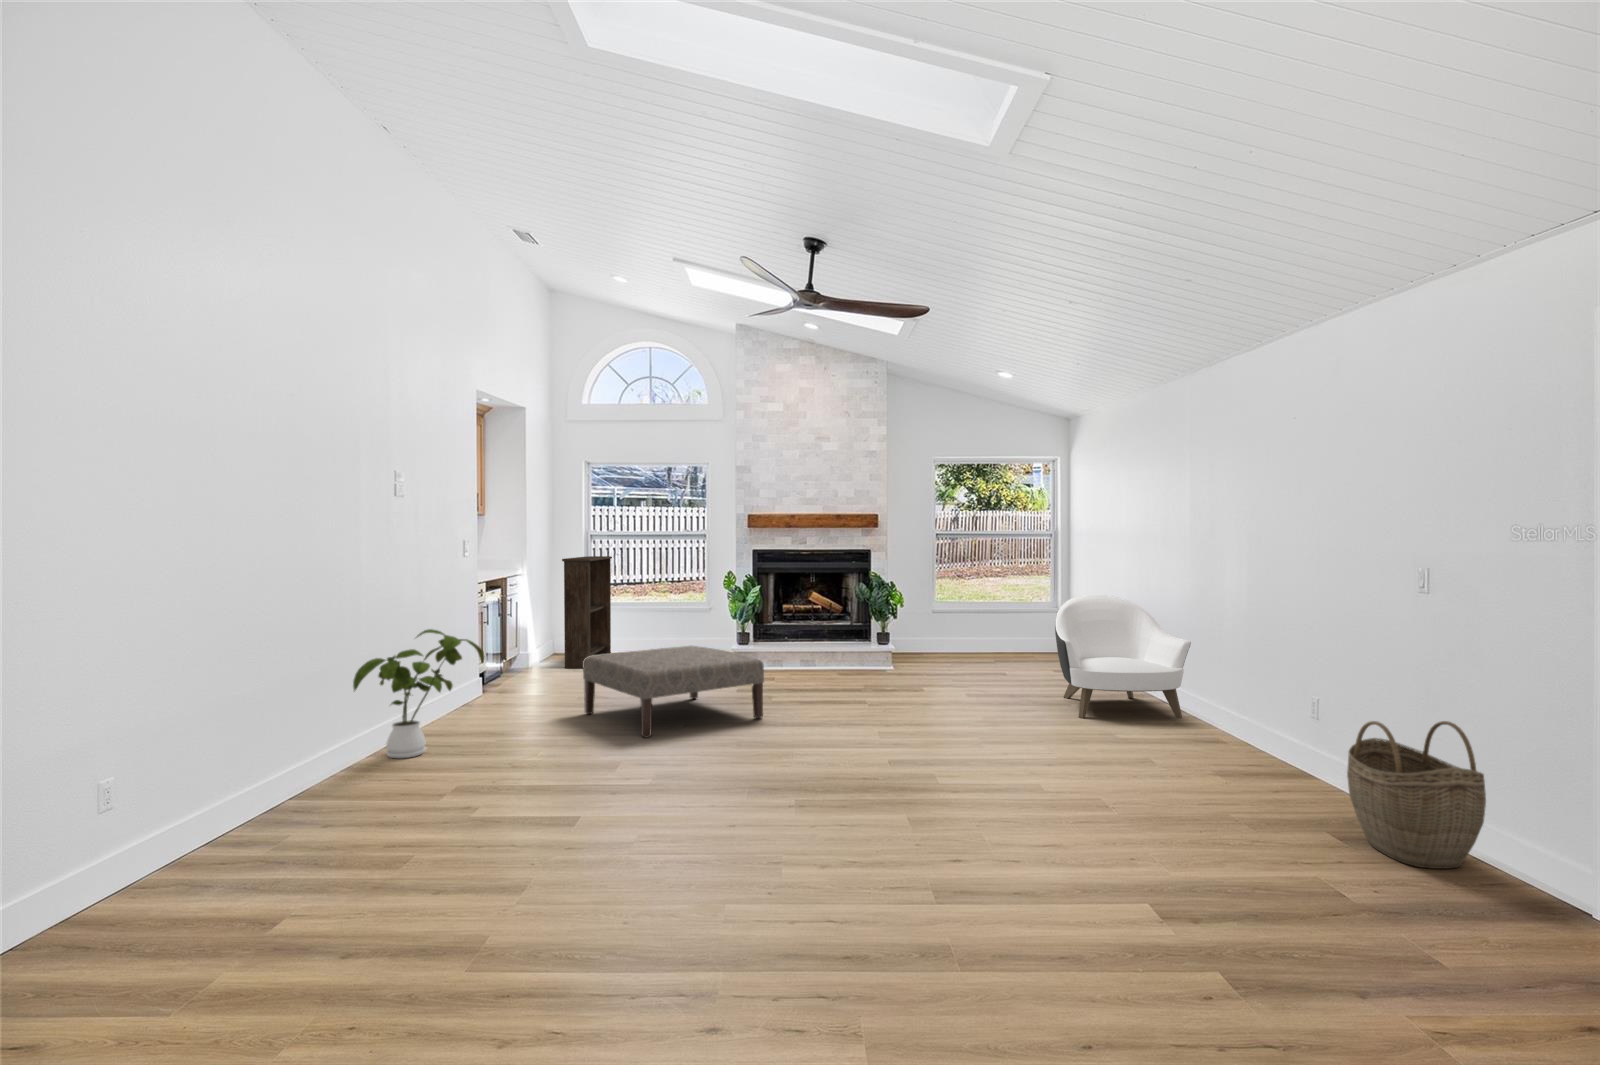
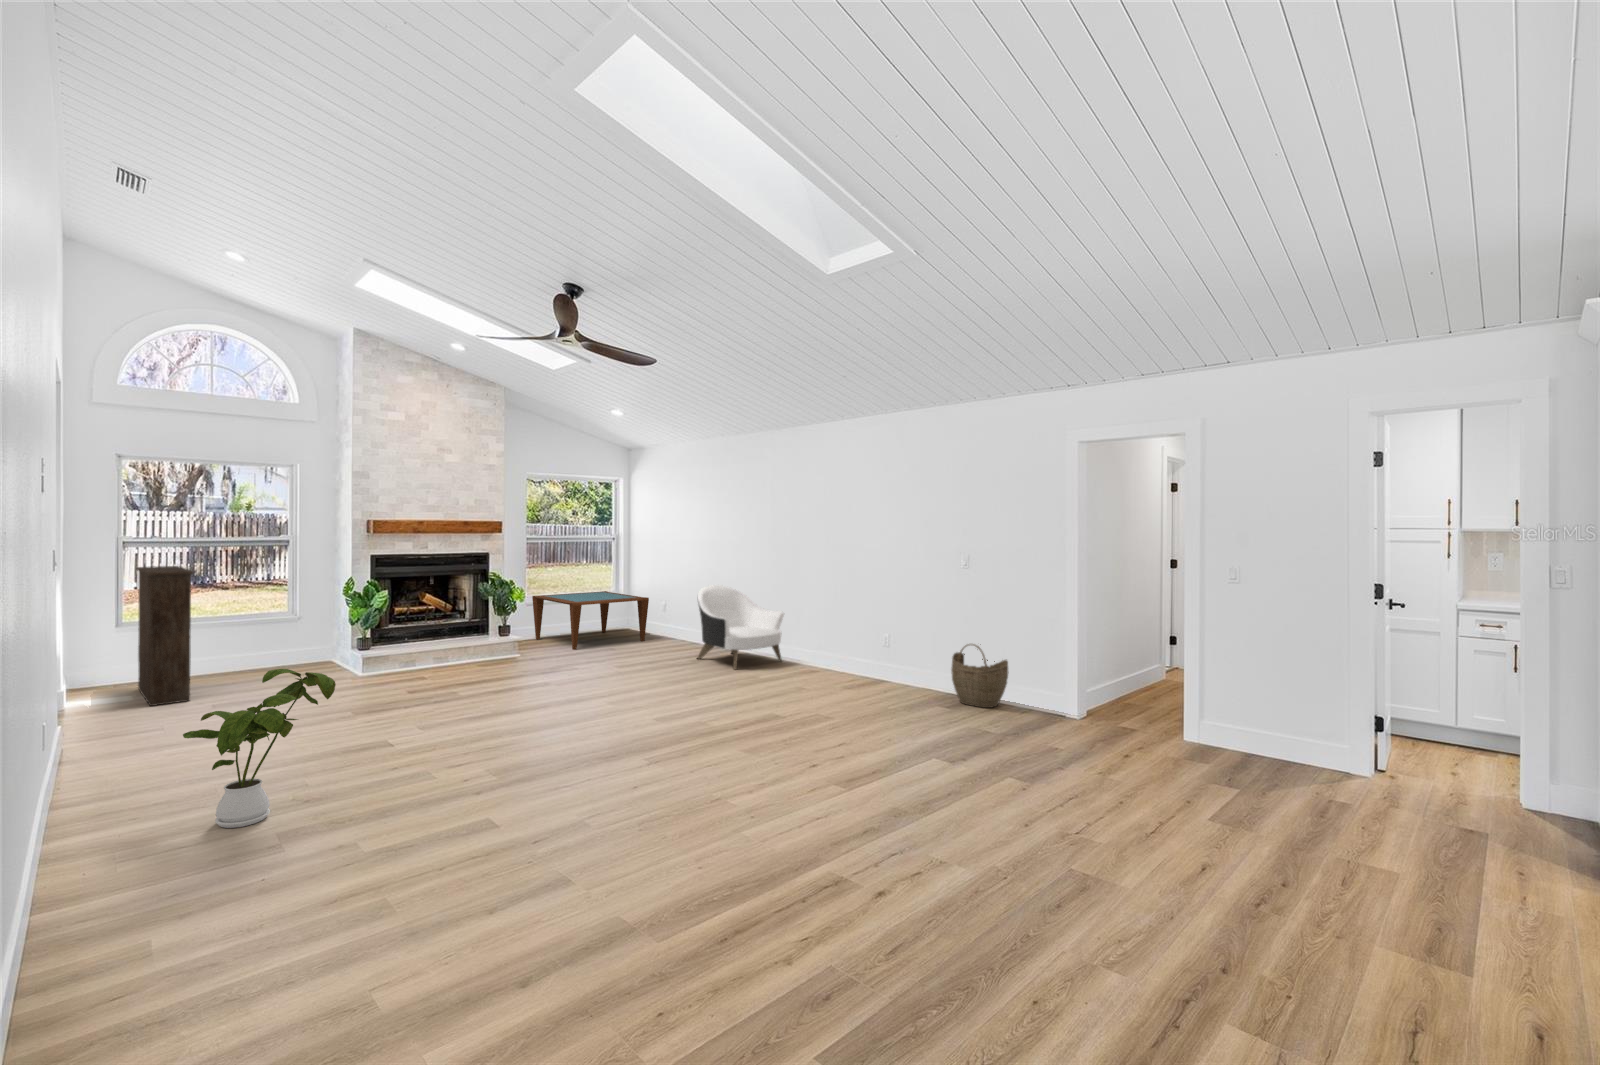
coffee table: none [936,602,1057,669] -> present [532,591,649,650]
ottoman: present [583,646,764,738] -> none [342,655,535,744]

